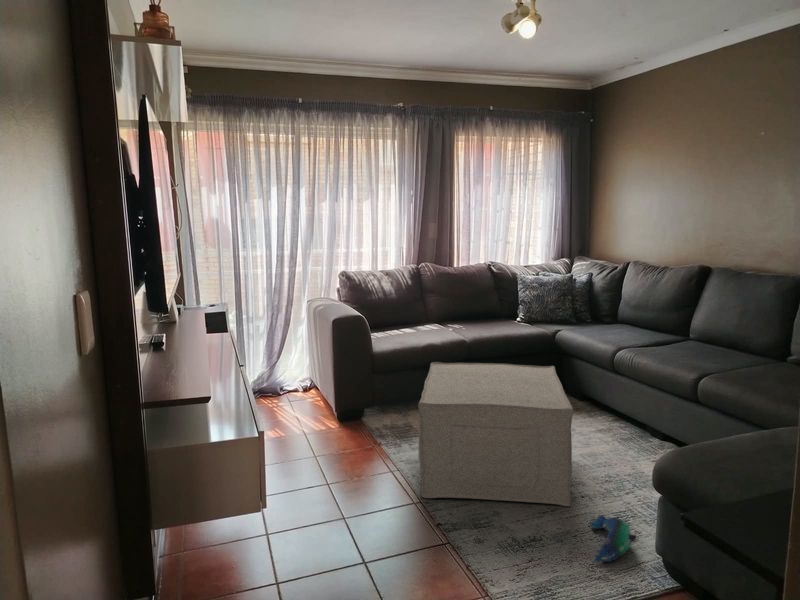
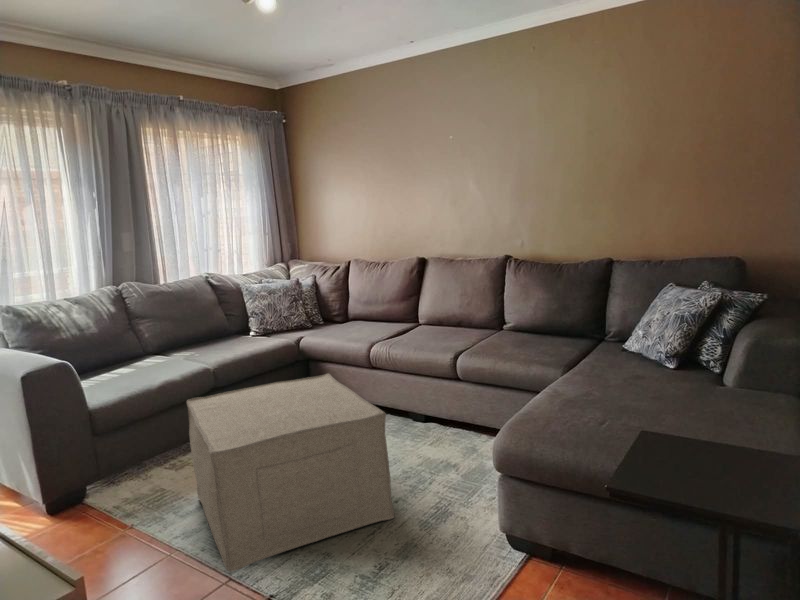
plush toy: present [590,515,636,563] -> none [425,514,480,568]

